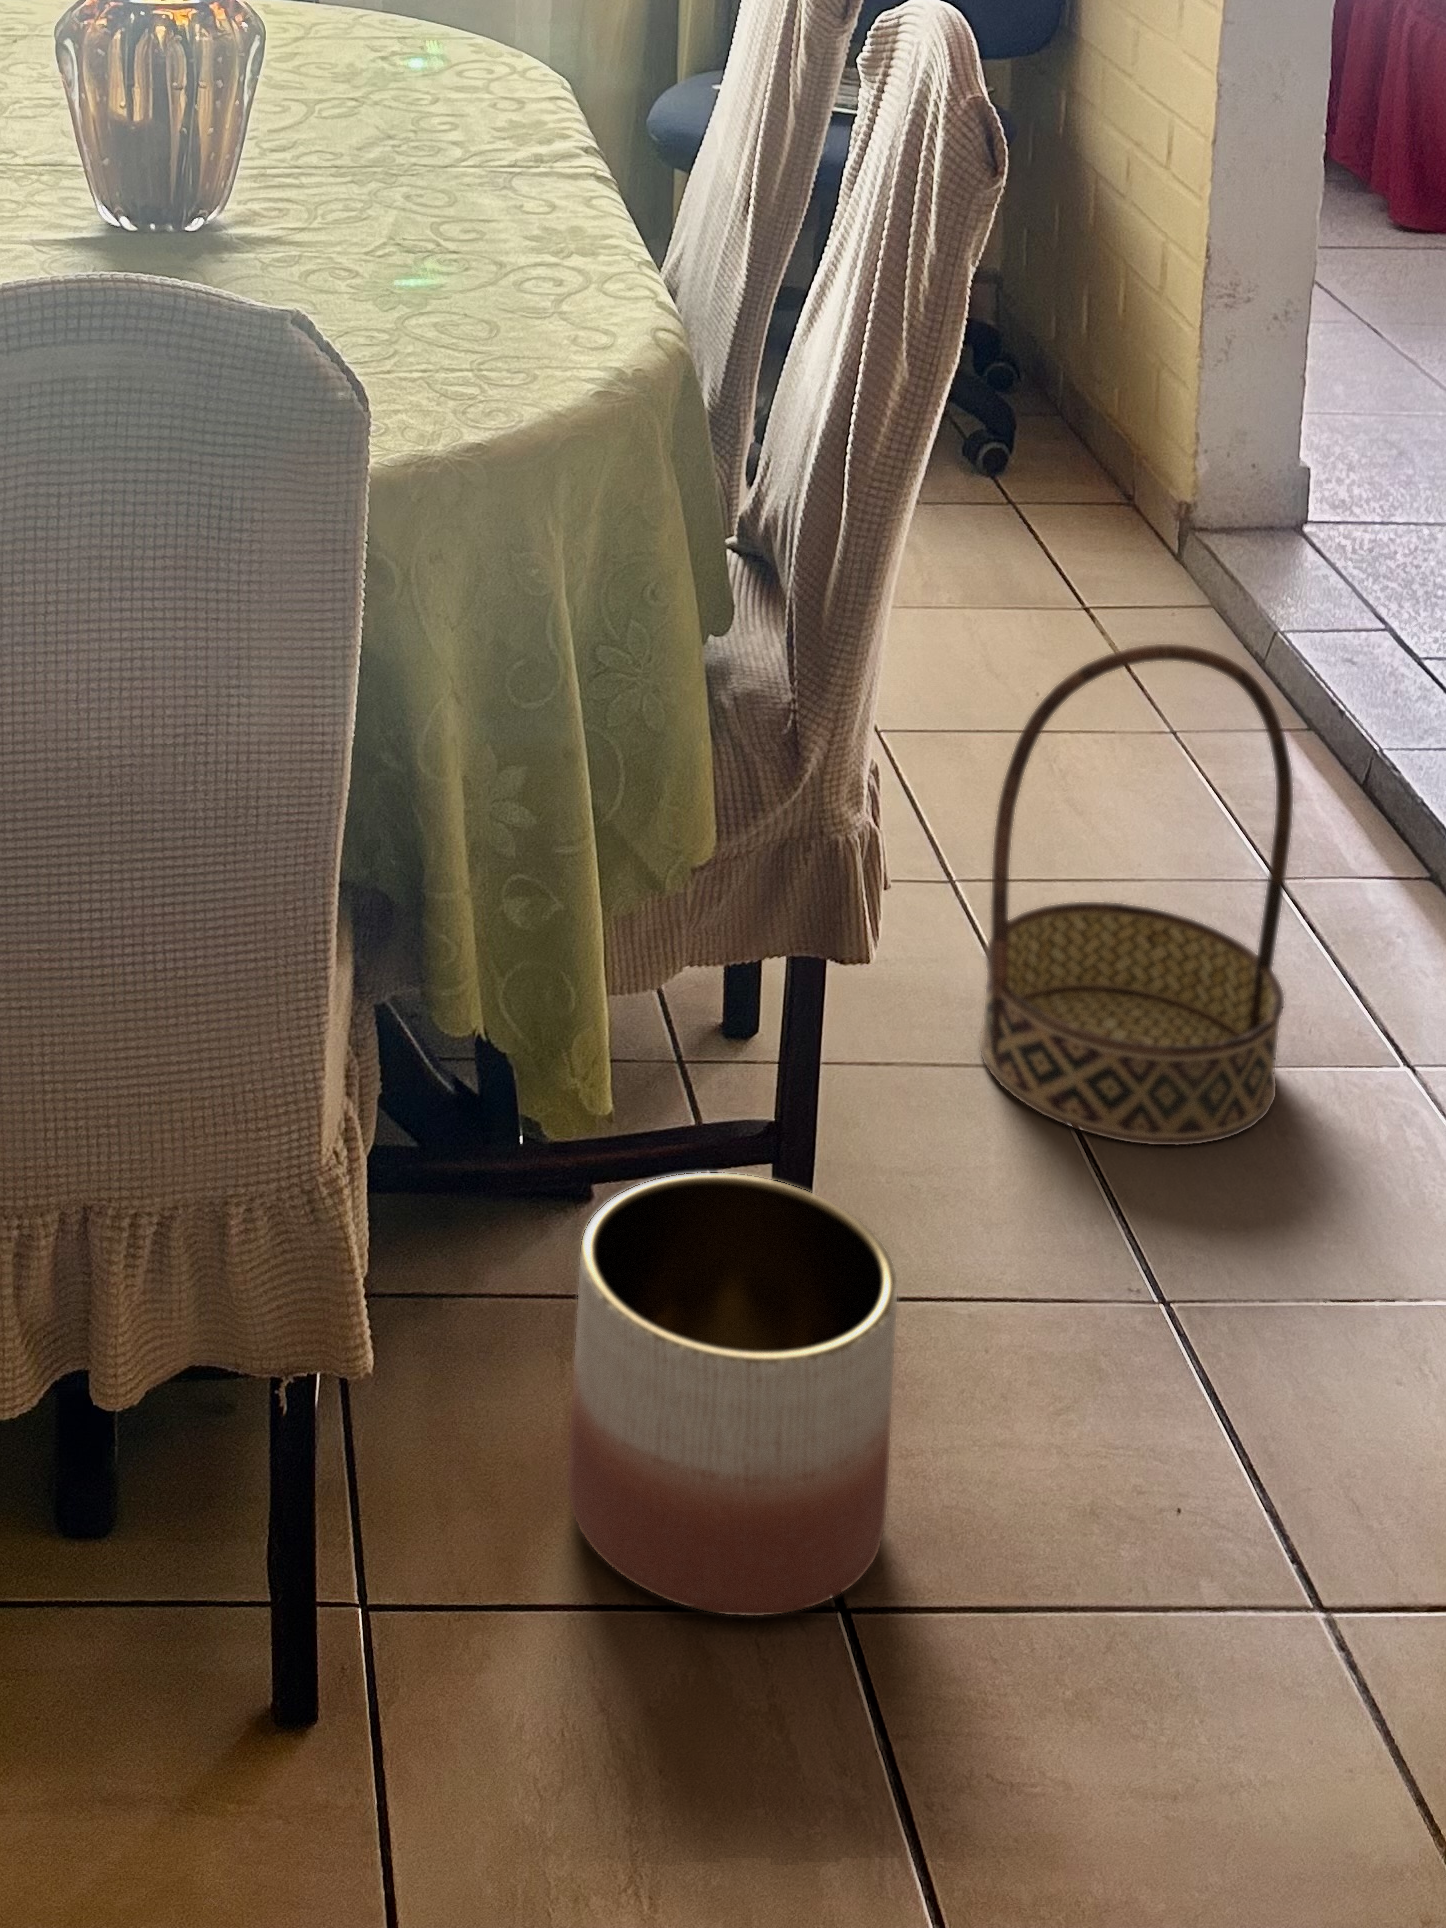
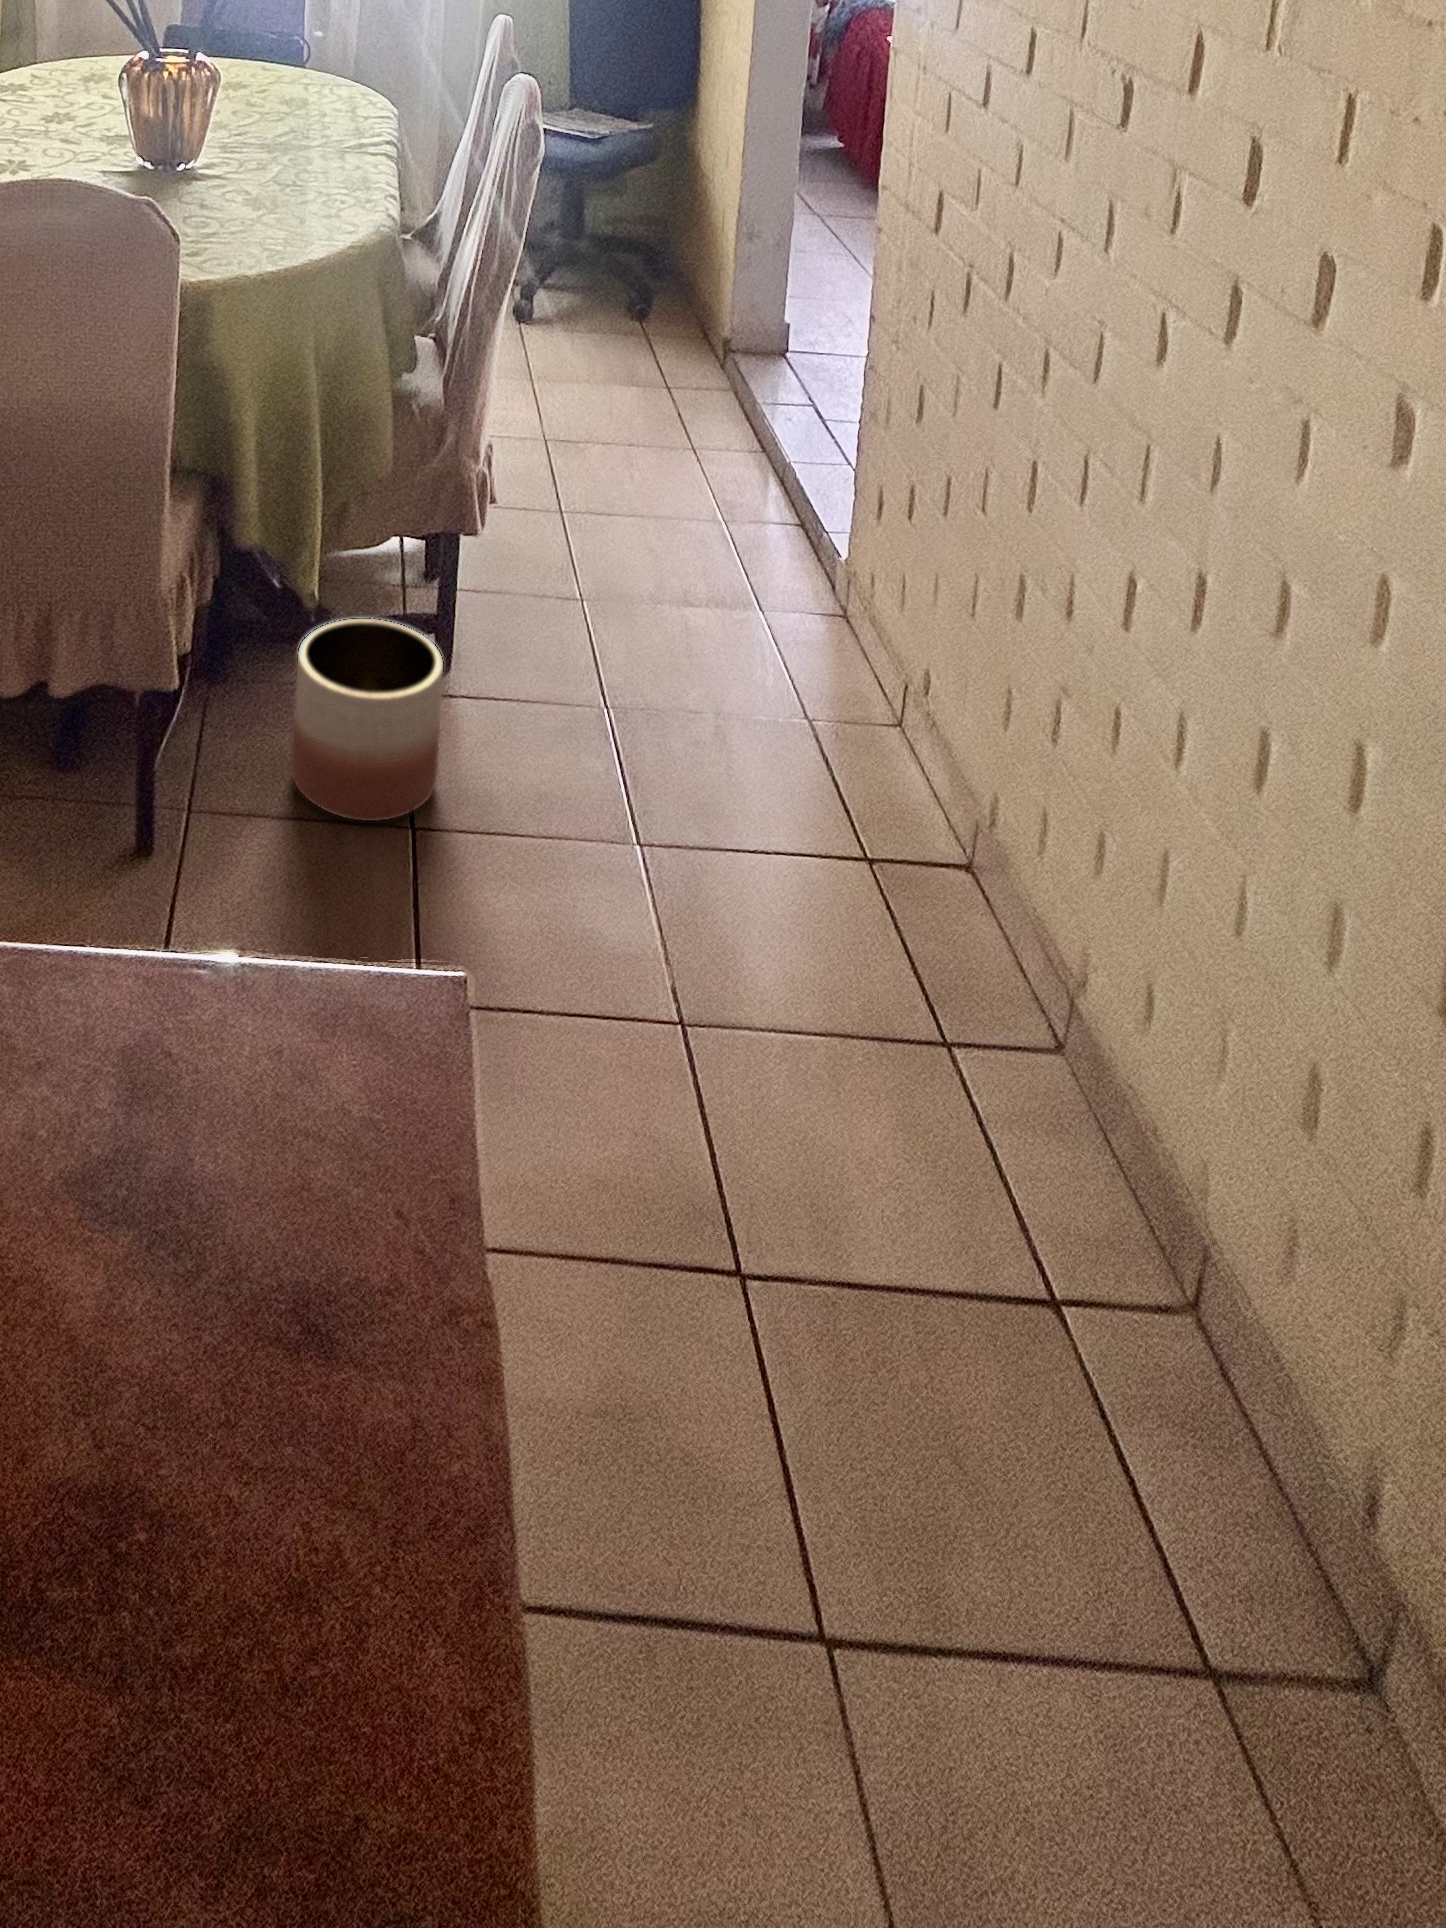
basket: present [980,644,1293,1145] -> none [546,392,698,637]

